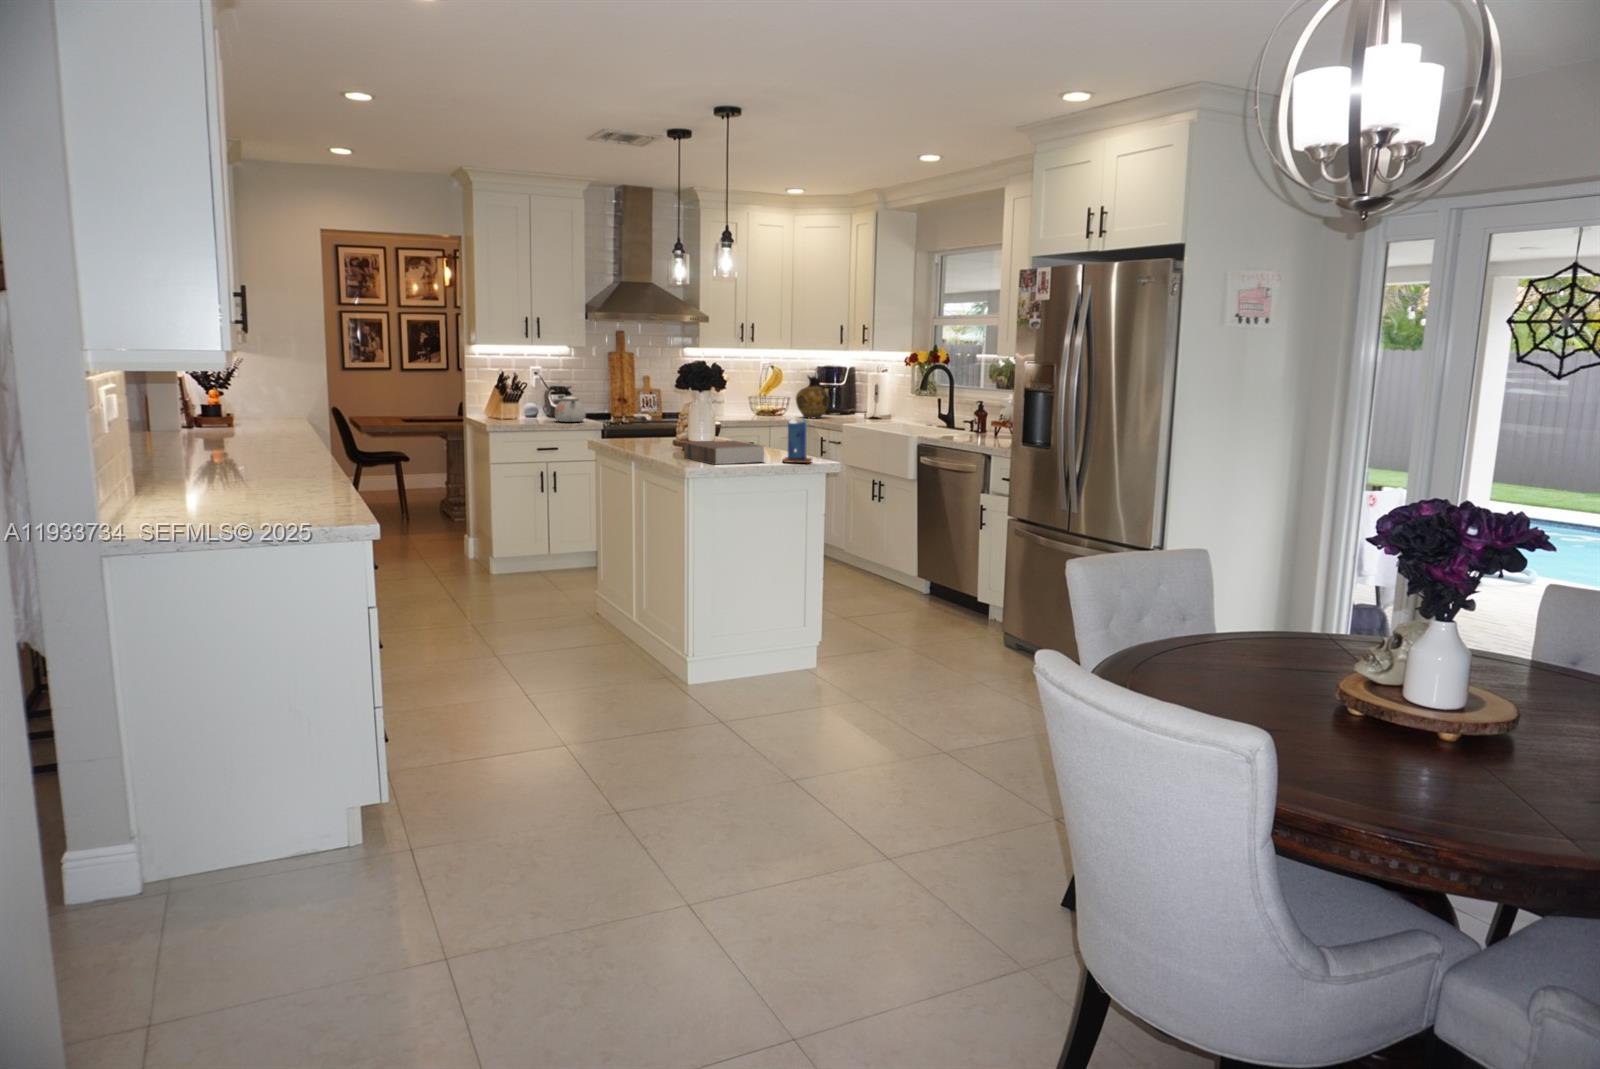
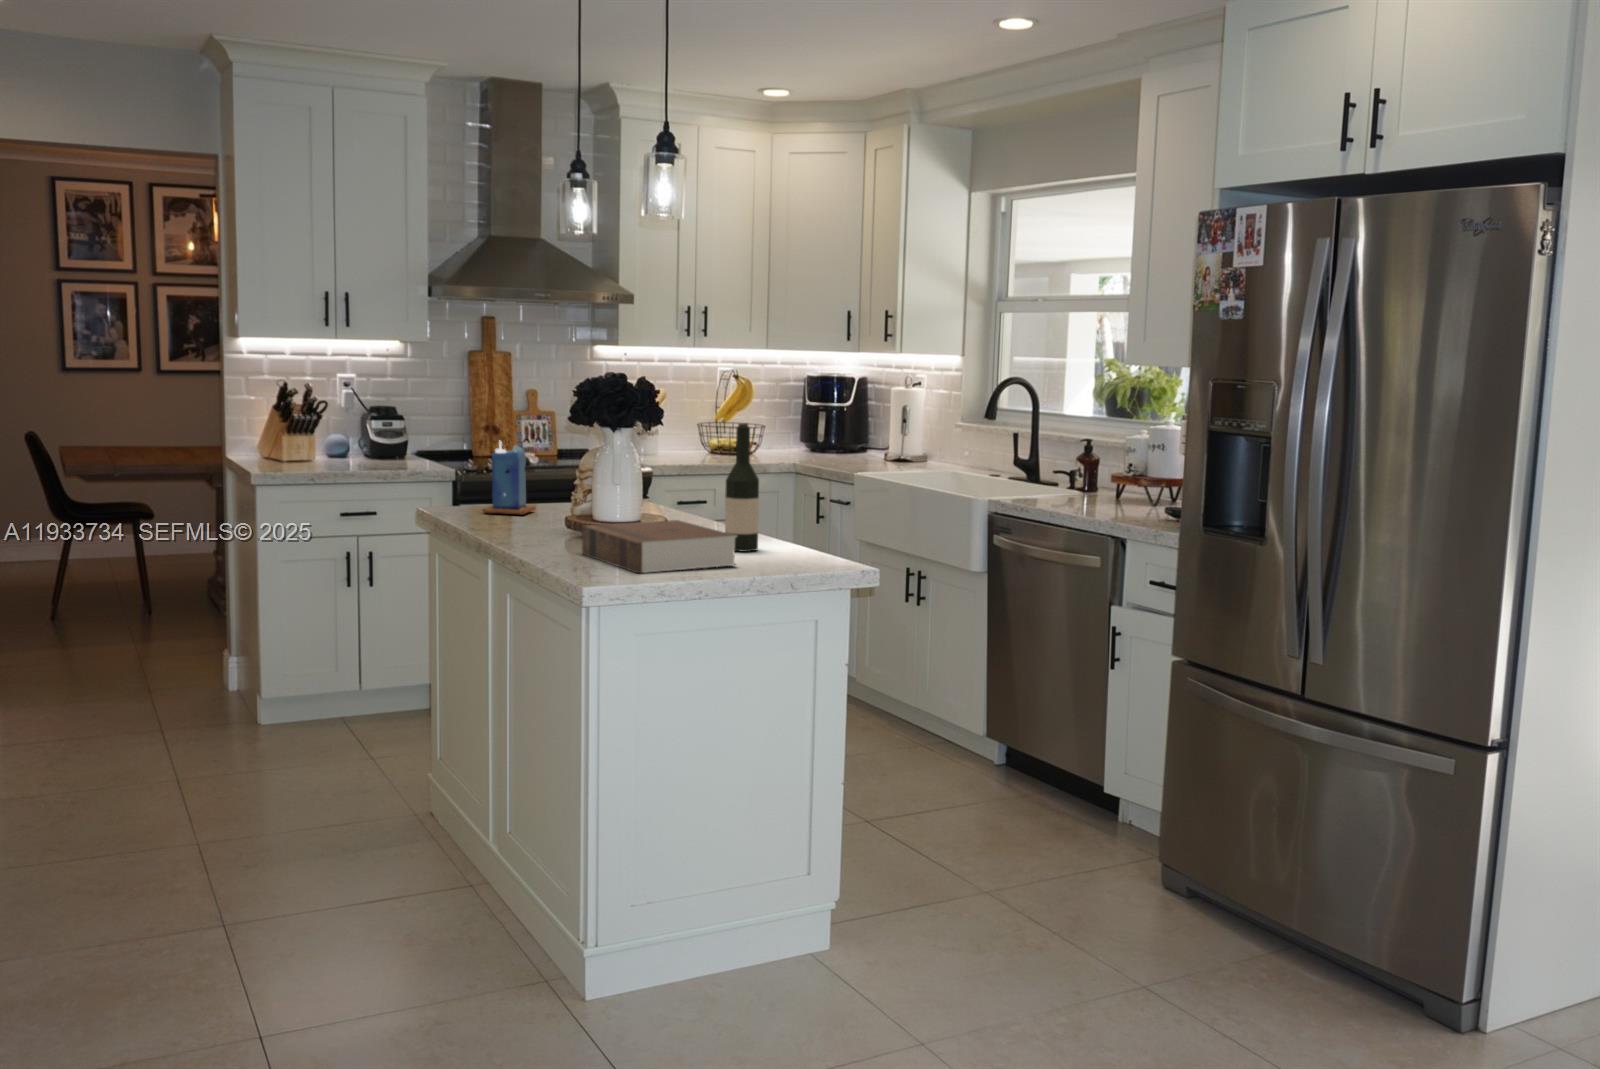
ceramic jug: present [796,376,830,418] -> none [775,390,831,460]
kettle: present [555,387,586,422] -> none [372,408,425,468]
wine bottle: none [760,388,778,457] -> present [725,423,759,552]
candle: present [782,416,812,463] -> present [483,441,536,515]

